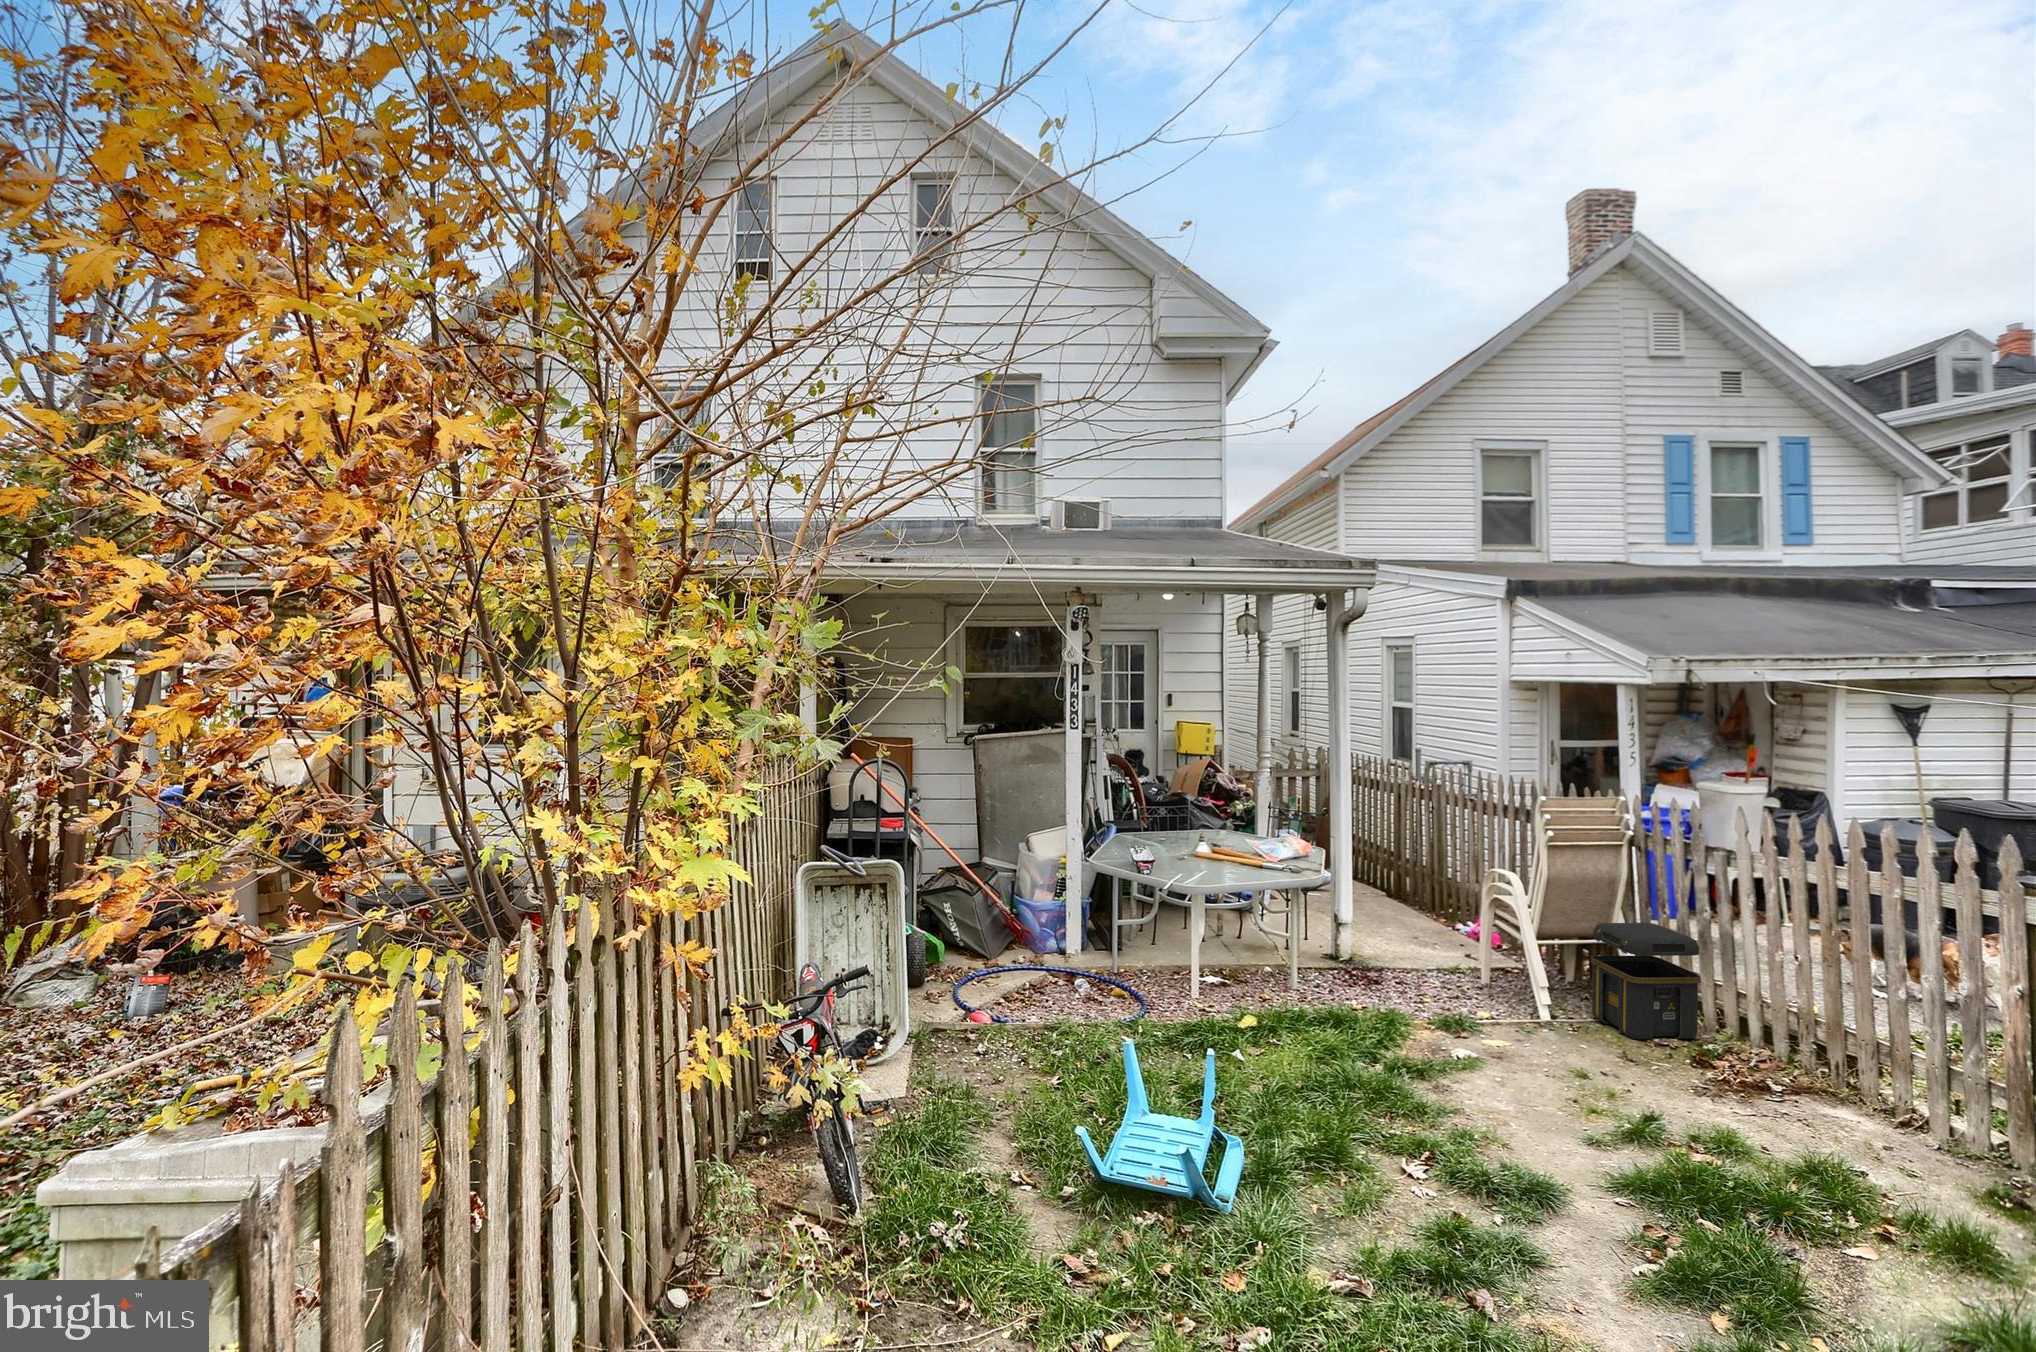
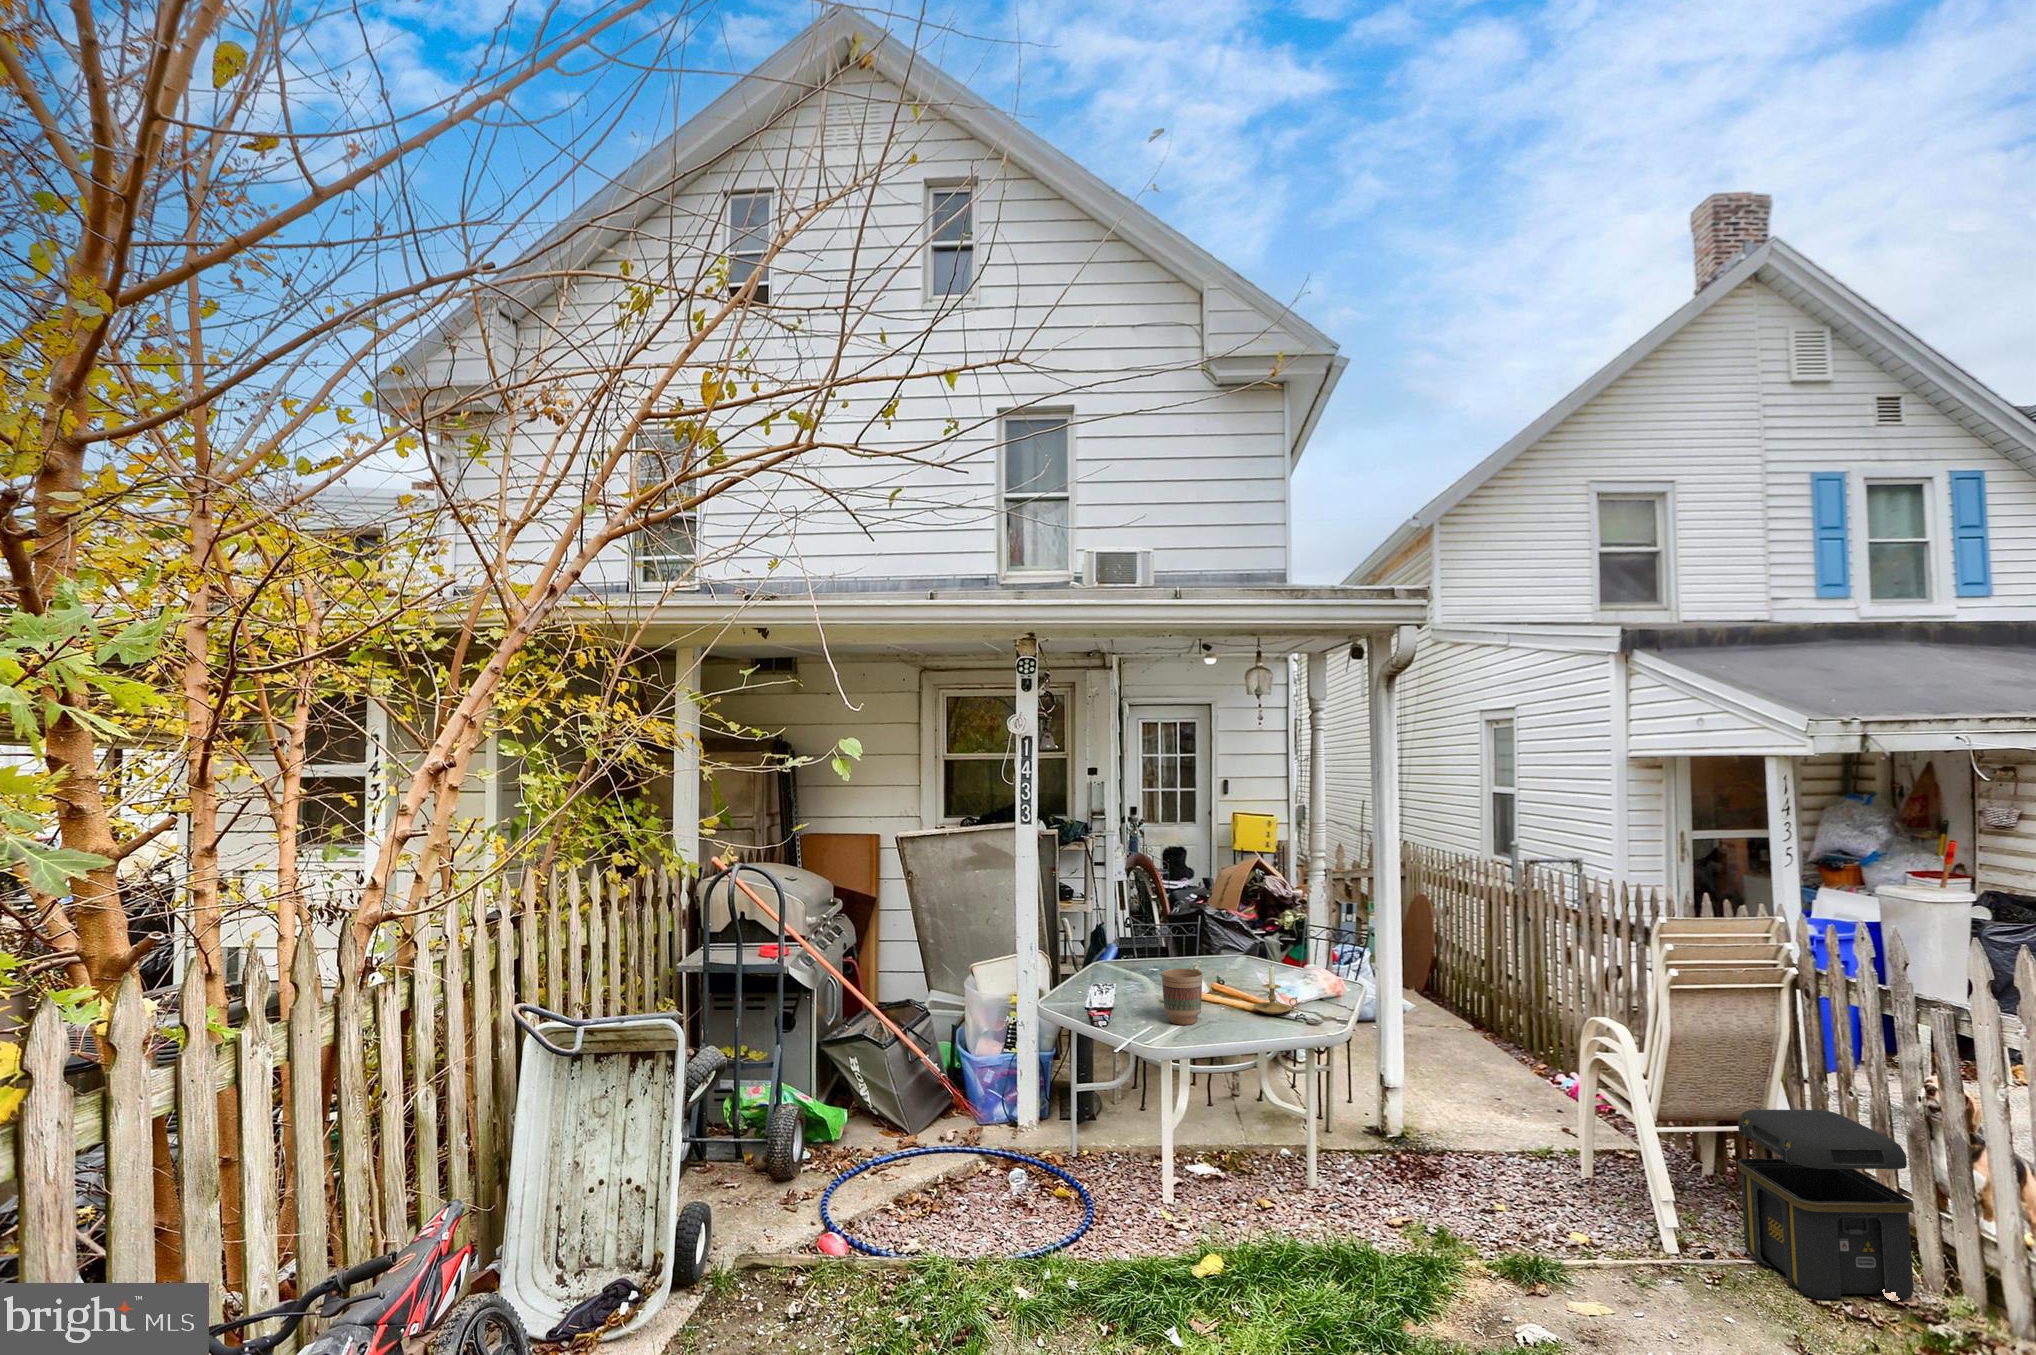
candle holder: none [1253,832,1286,868] -> present [1253,965,1298,1014]
flower pot: none [1188,835,1219,875] -> present [1161,969,1203,1025]

